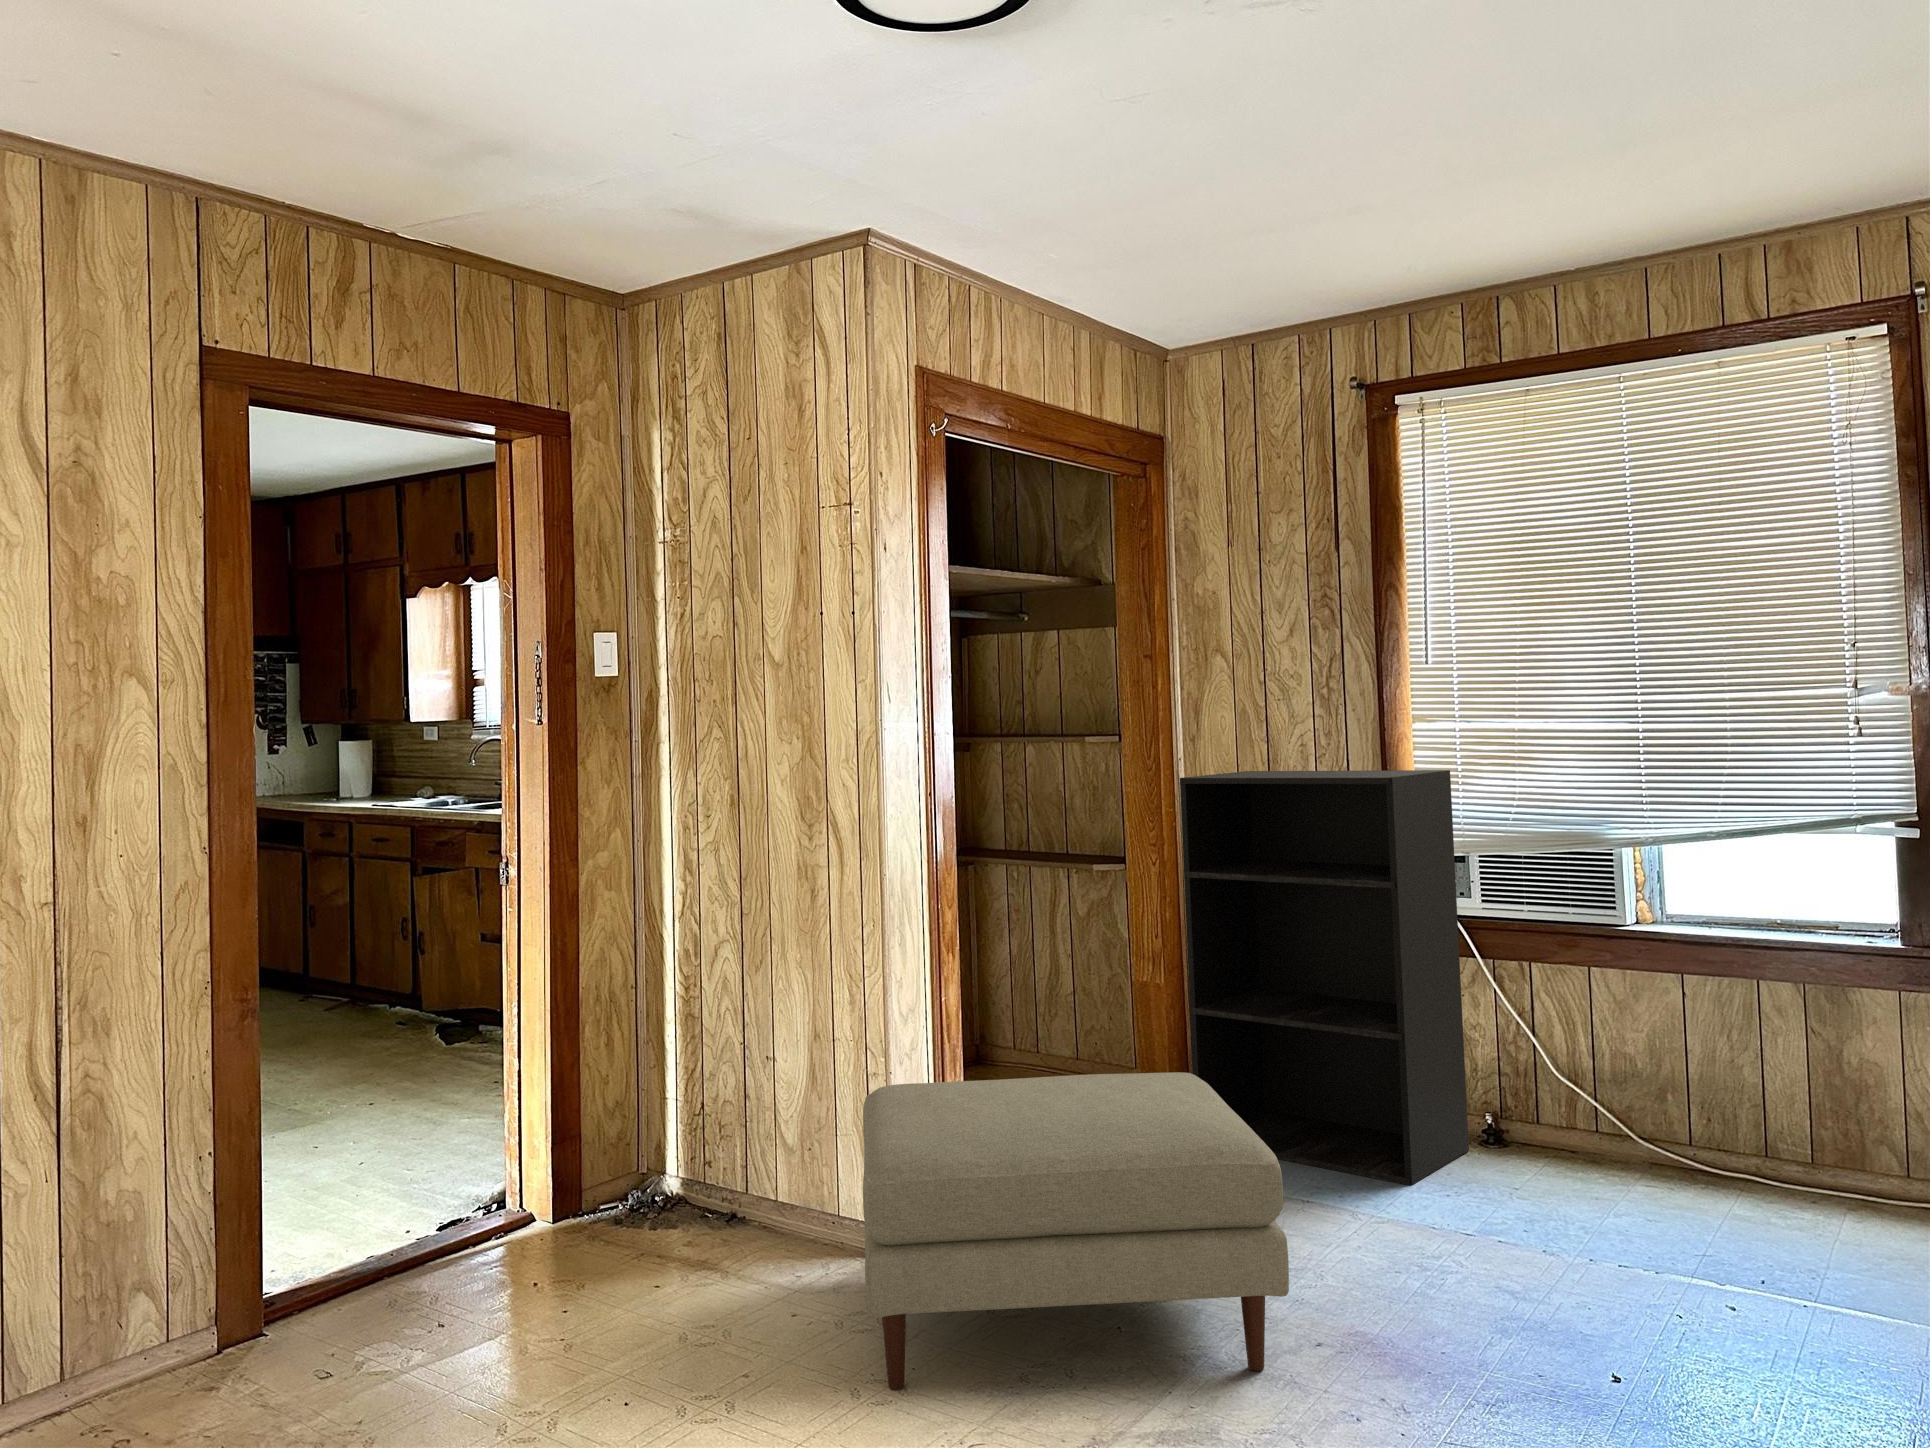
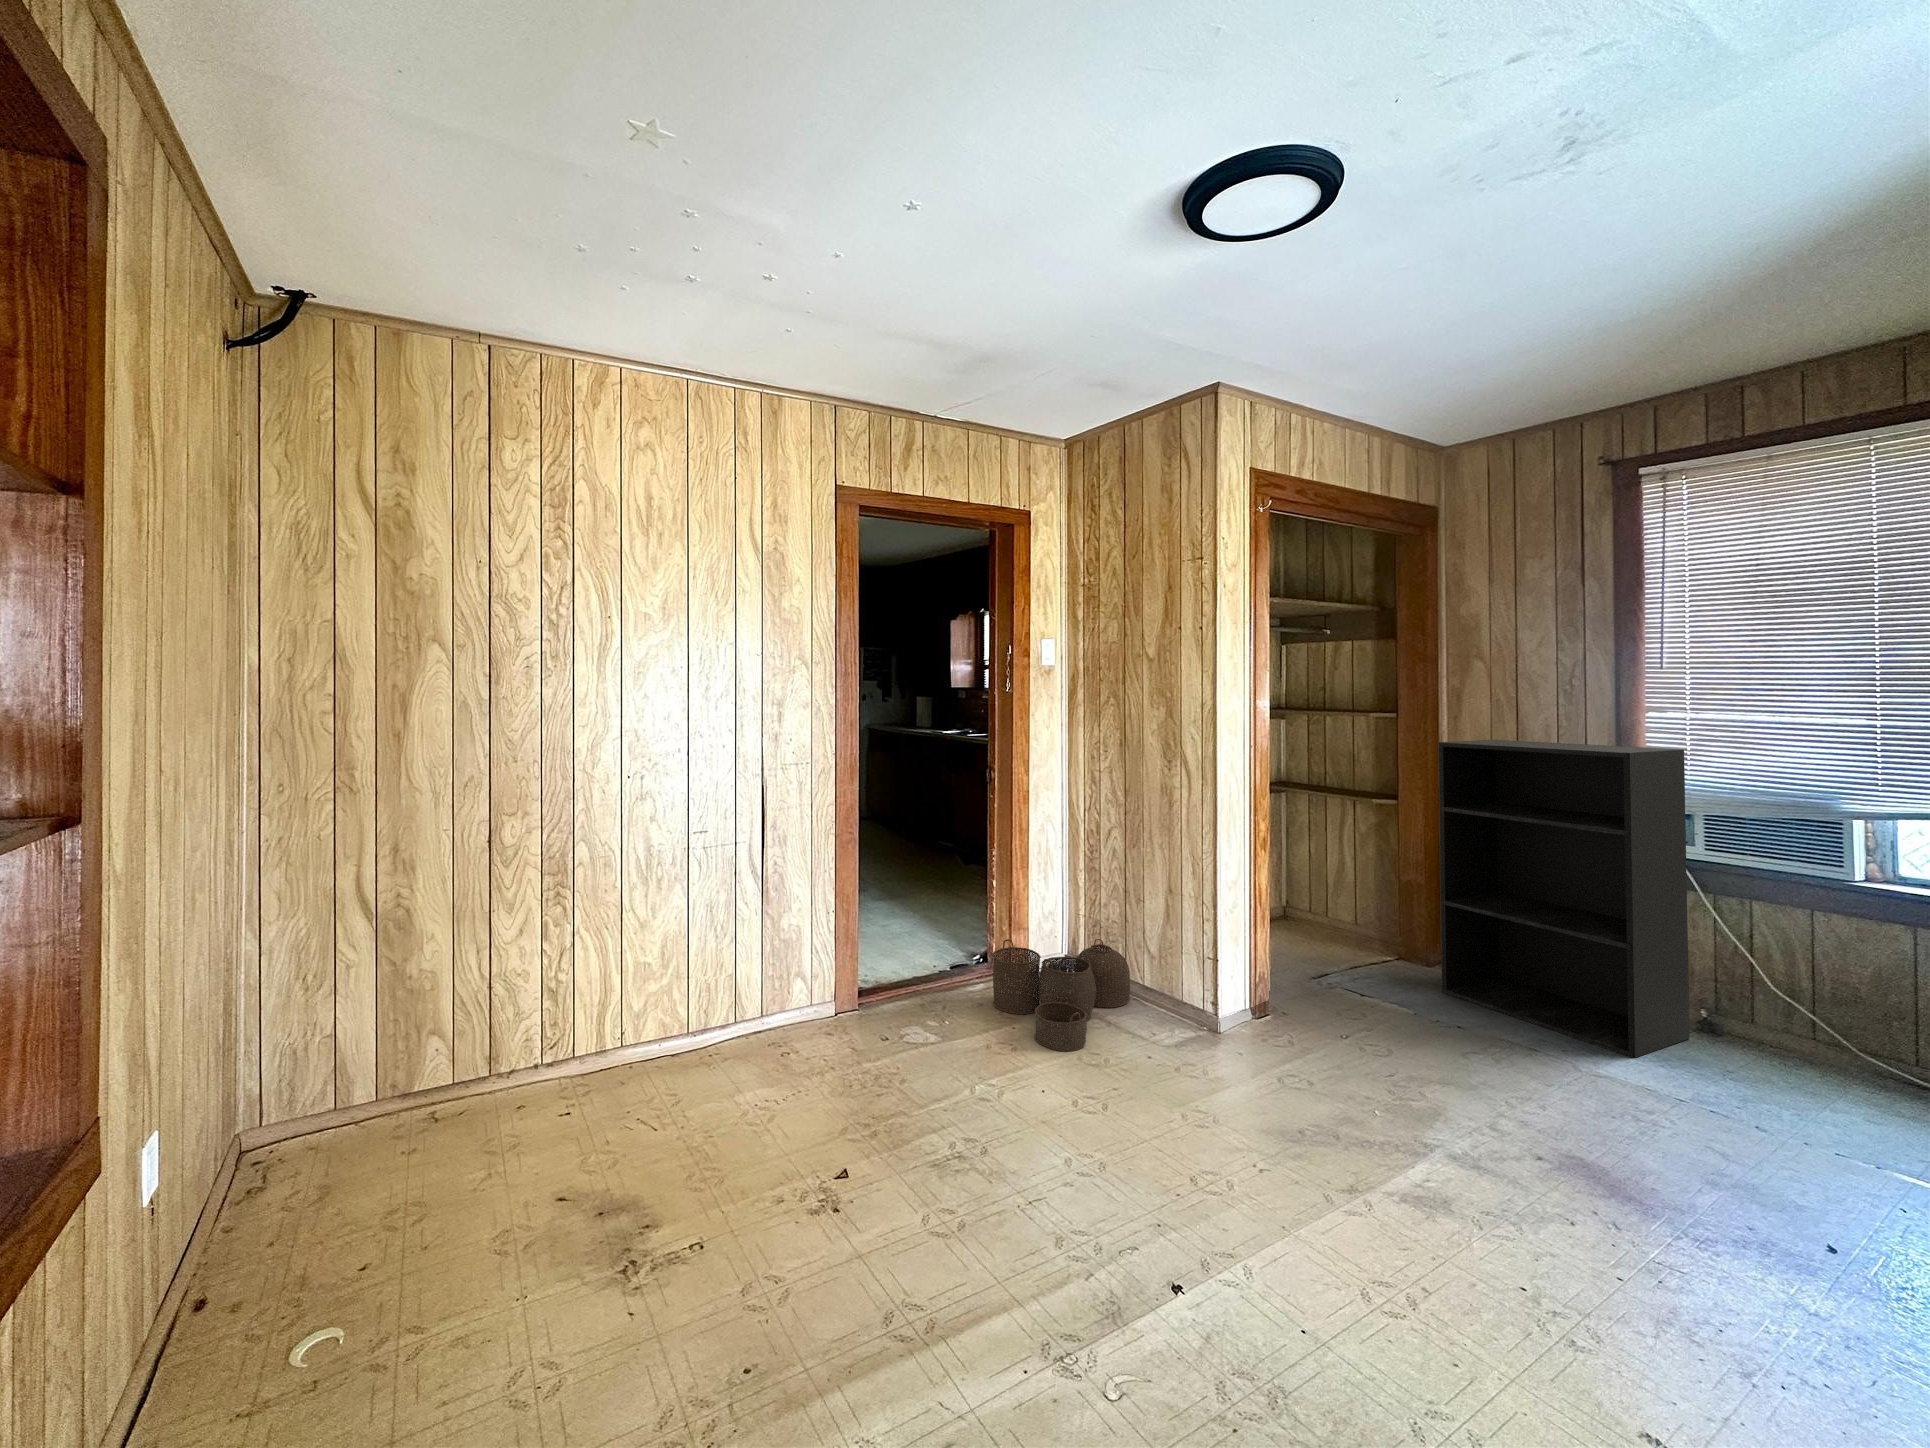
ottoman: present [863,1072,1289,1390] -> none [1196,928,1529,1183]
woven basket: none [523,1137,760,1329] -> present [992,939,1130,1051]

